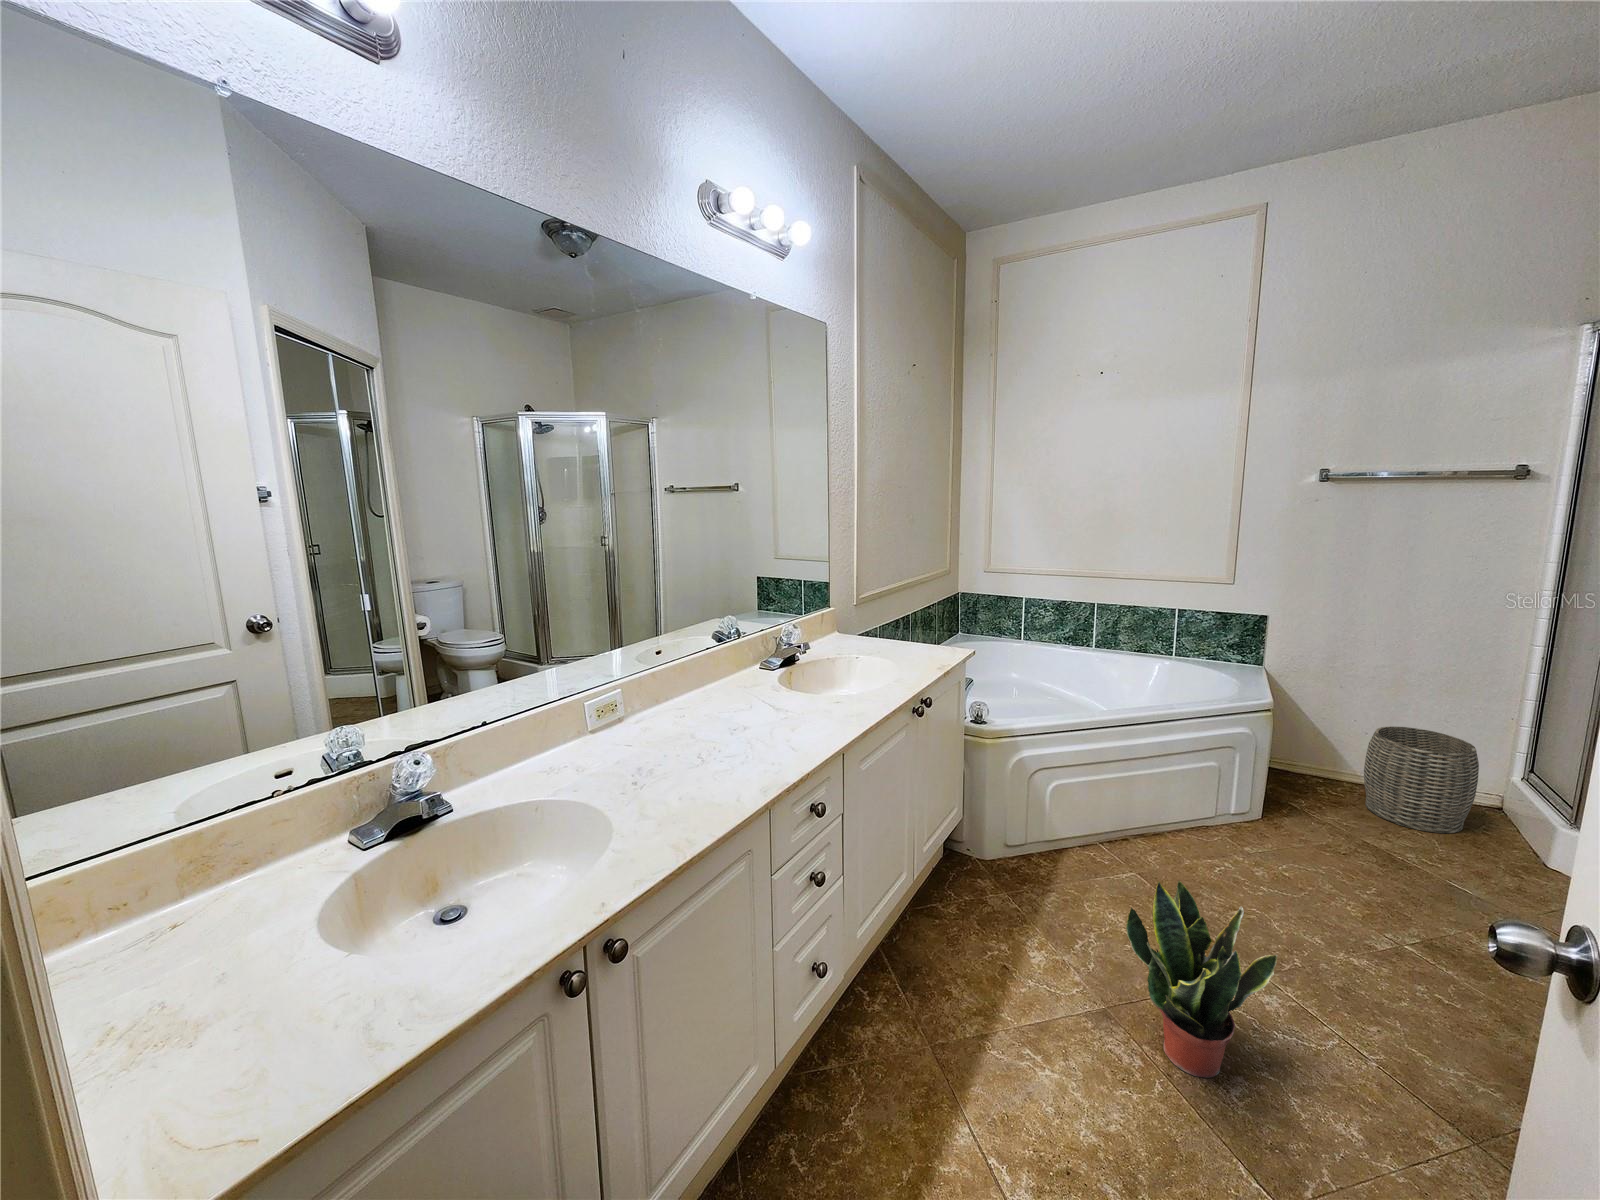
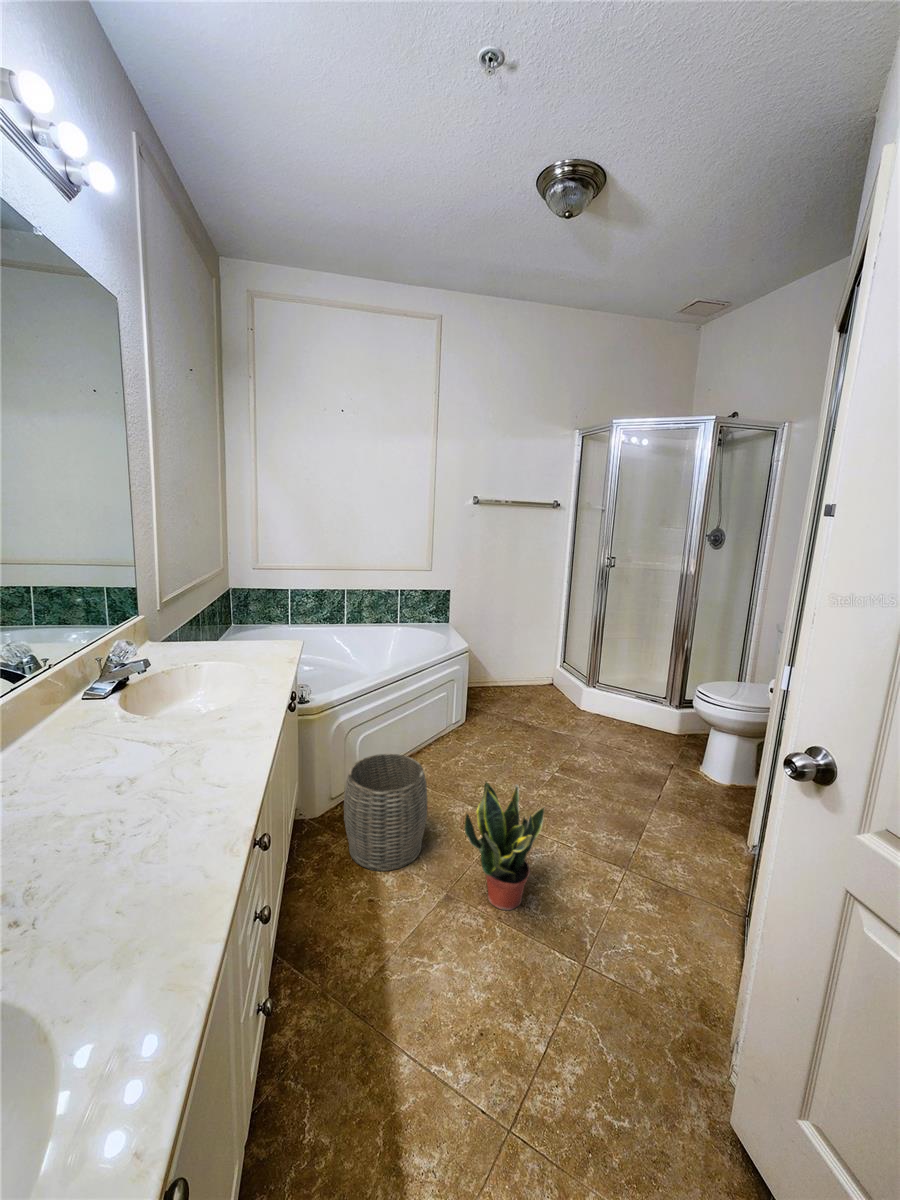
woven basket: present [1364,727,1479,833] -> present [344,754,427,871]

